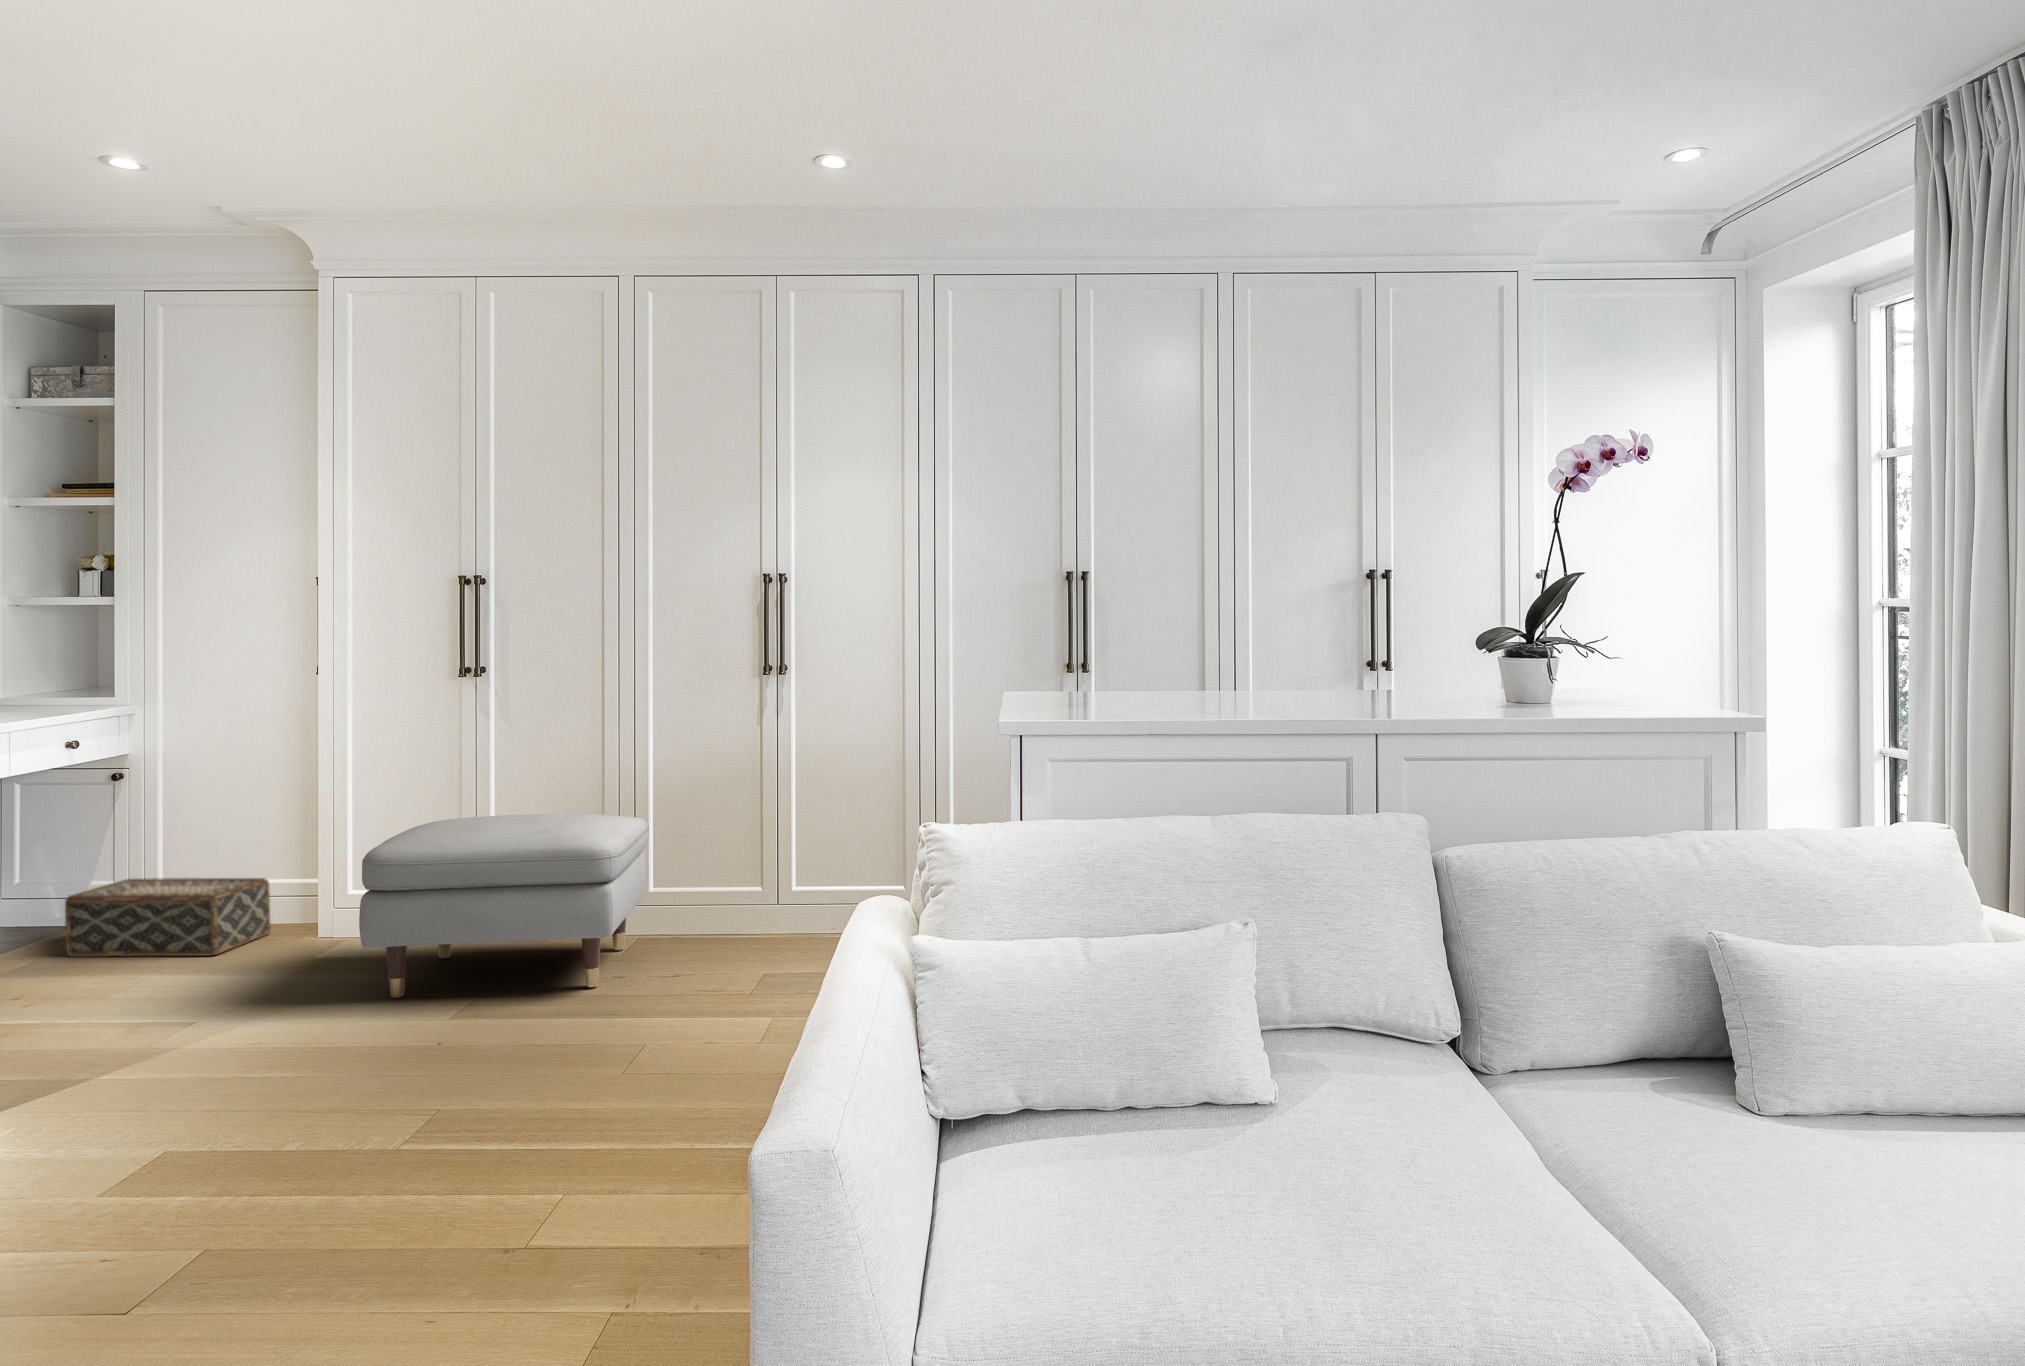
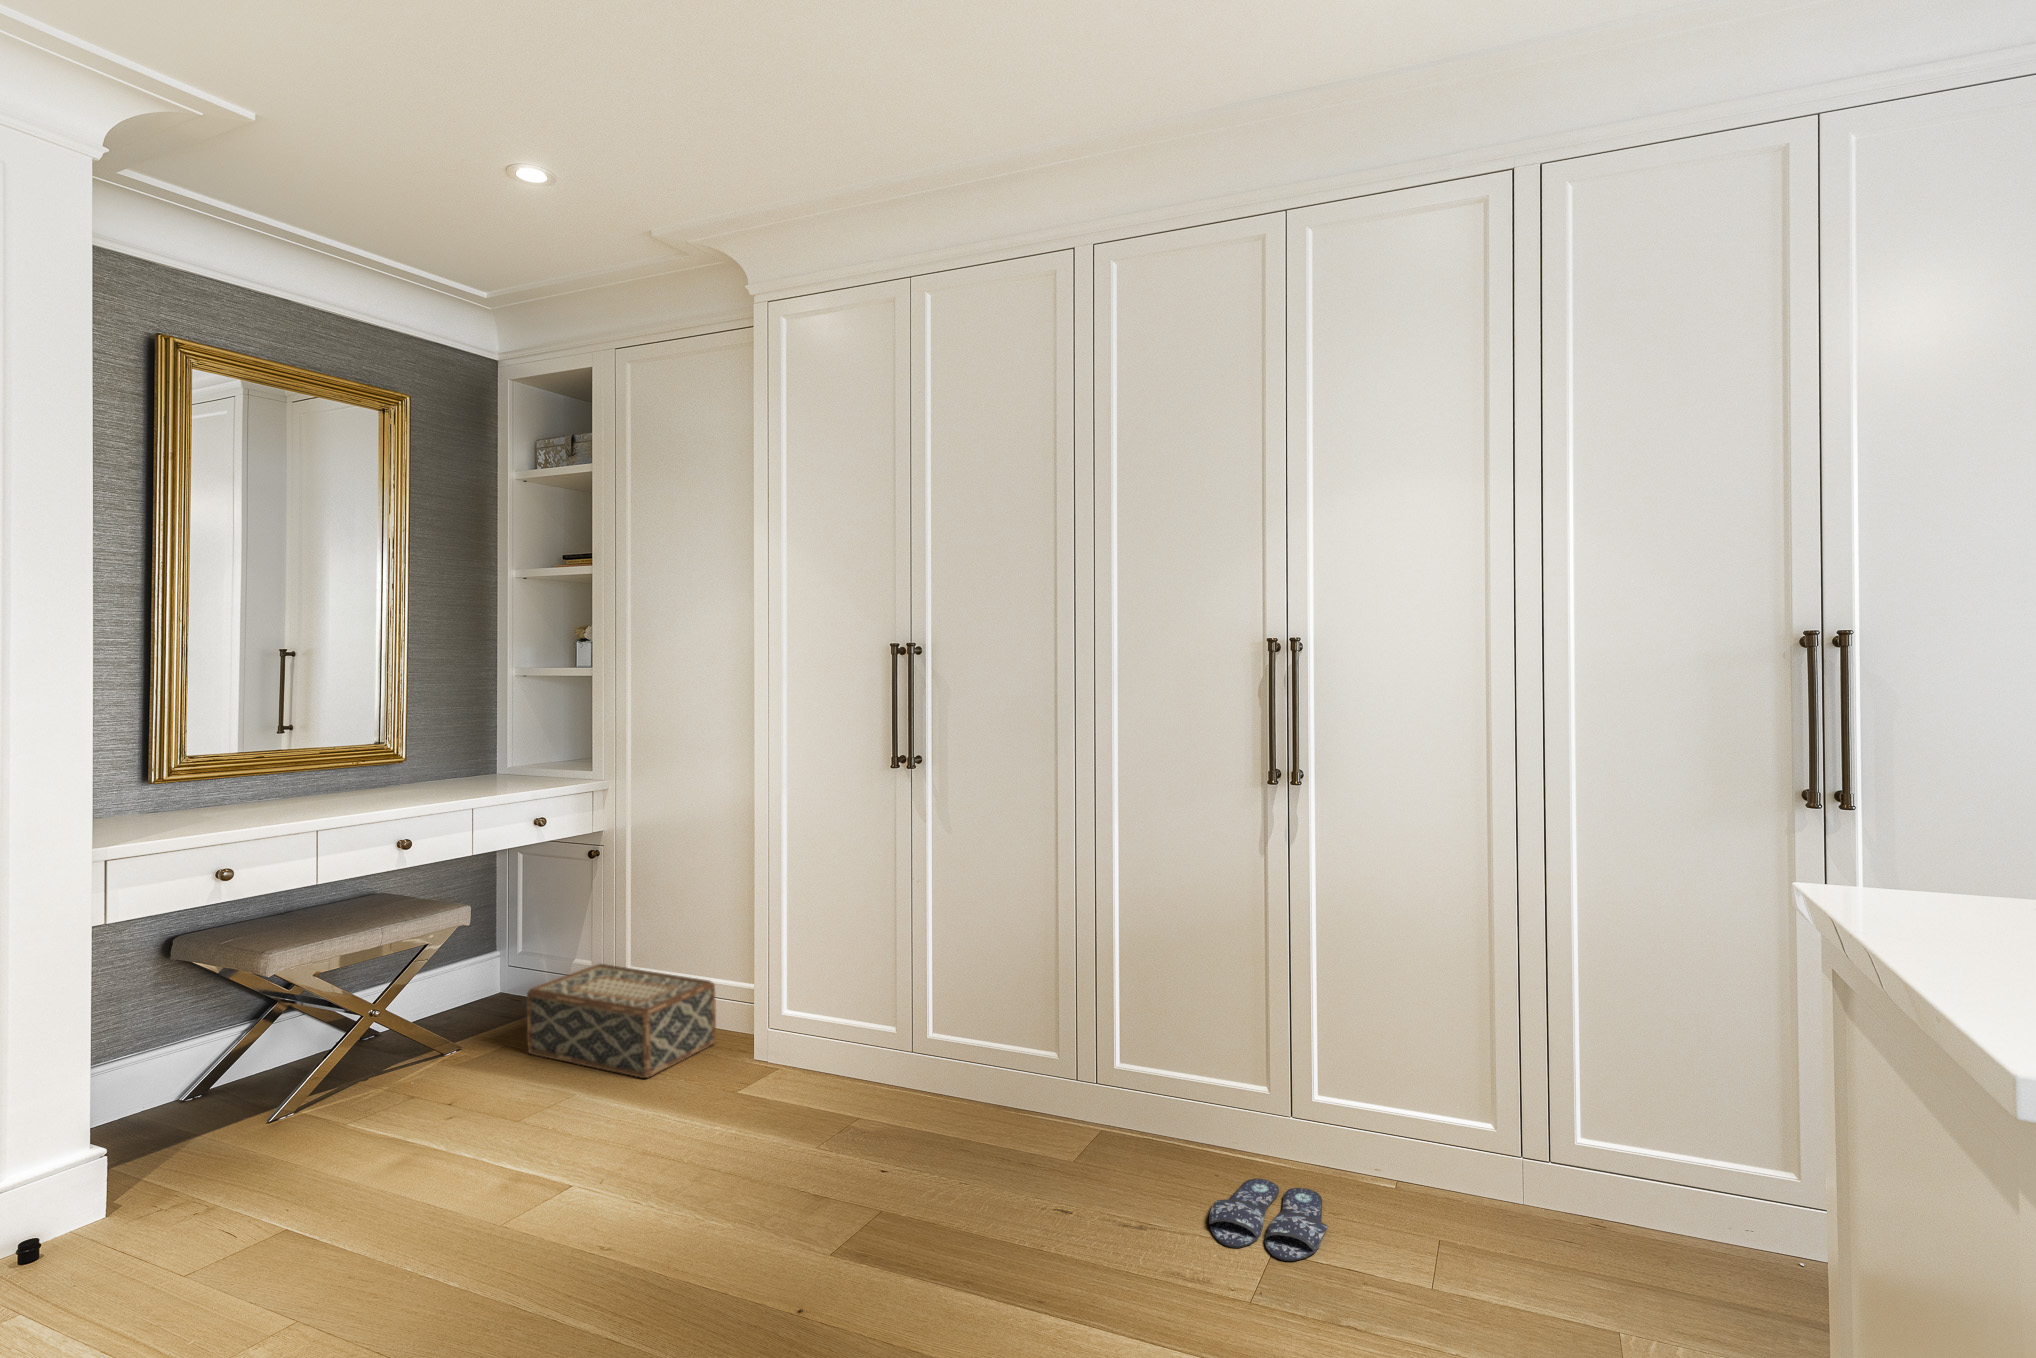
ottoman: present [359,814,649,998] -> none [733,955,1111,1260]
slippers: none [721,943,800,968] -> present [1209,1178,1328,1261]

